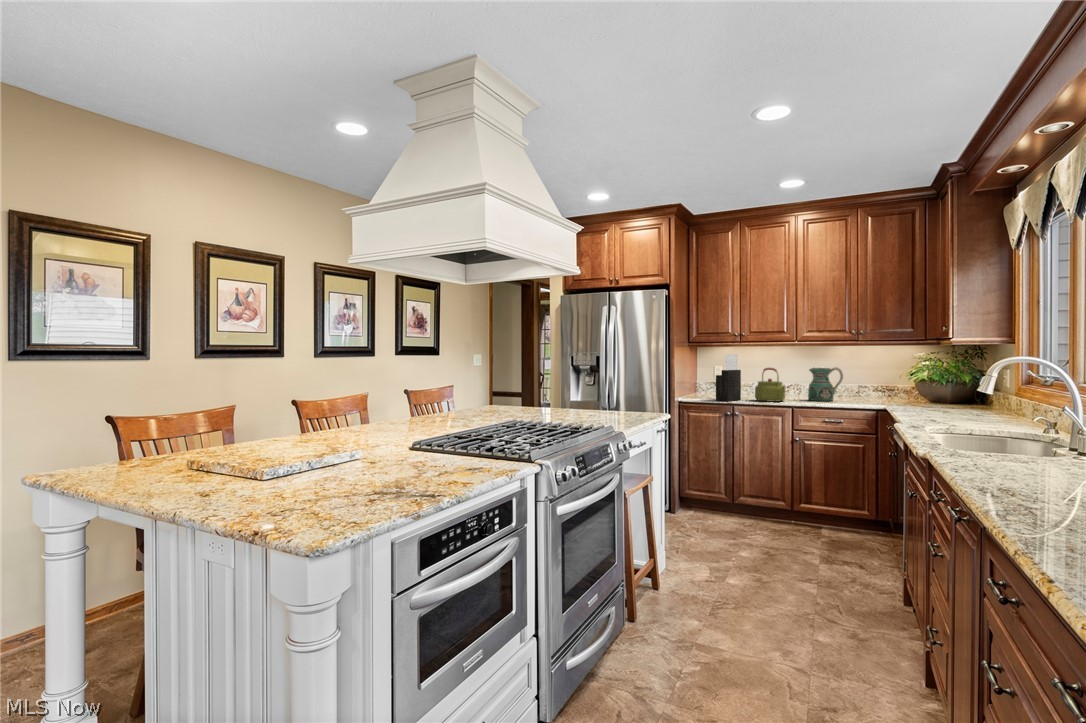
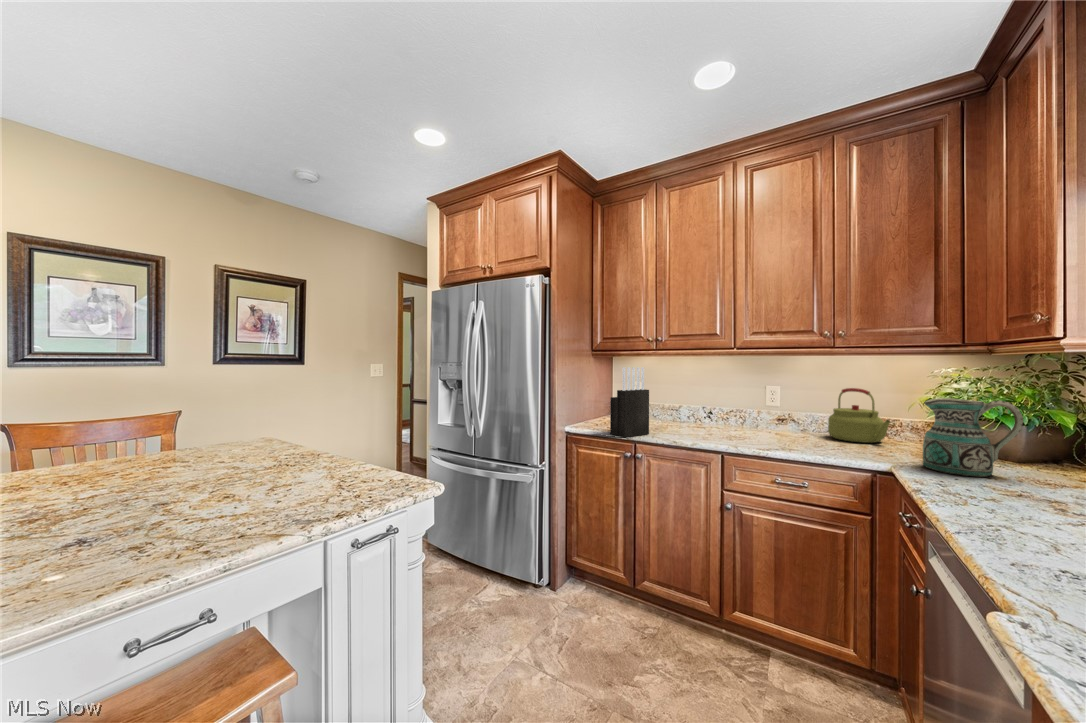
ceramic pitcher: present [808,367,843,401] -> present [923,398,1023,477]
kettle: present [755,368,785,402] -> present [828,388,890,443]

